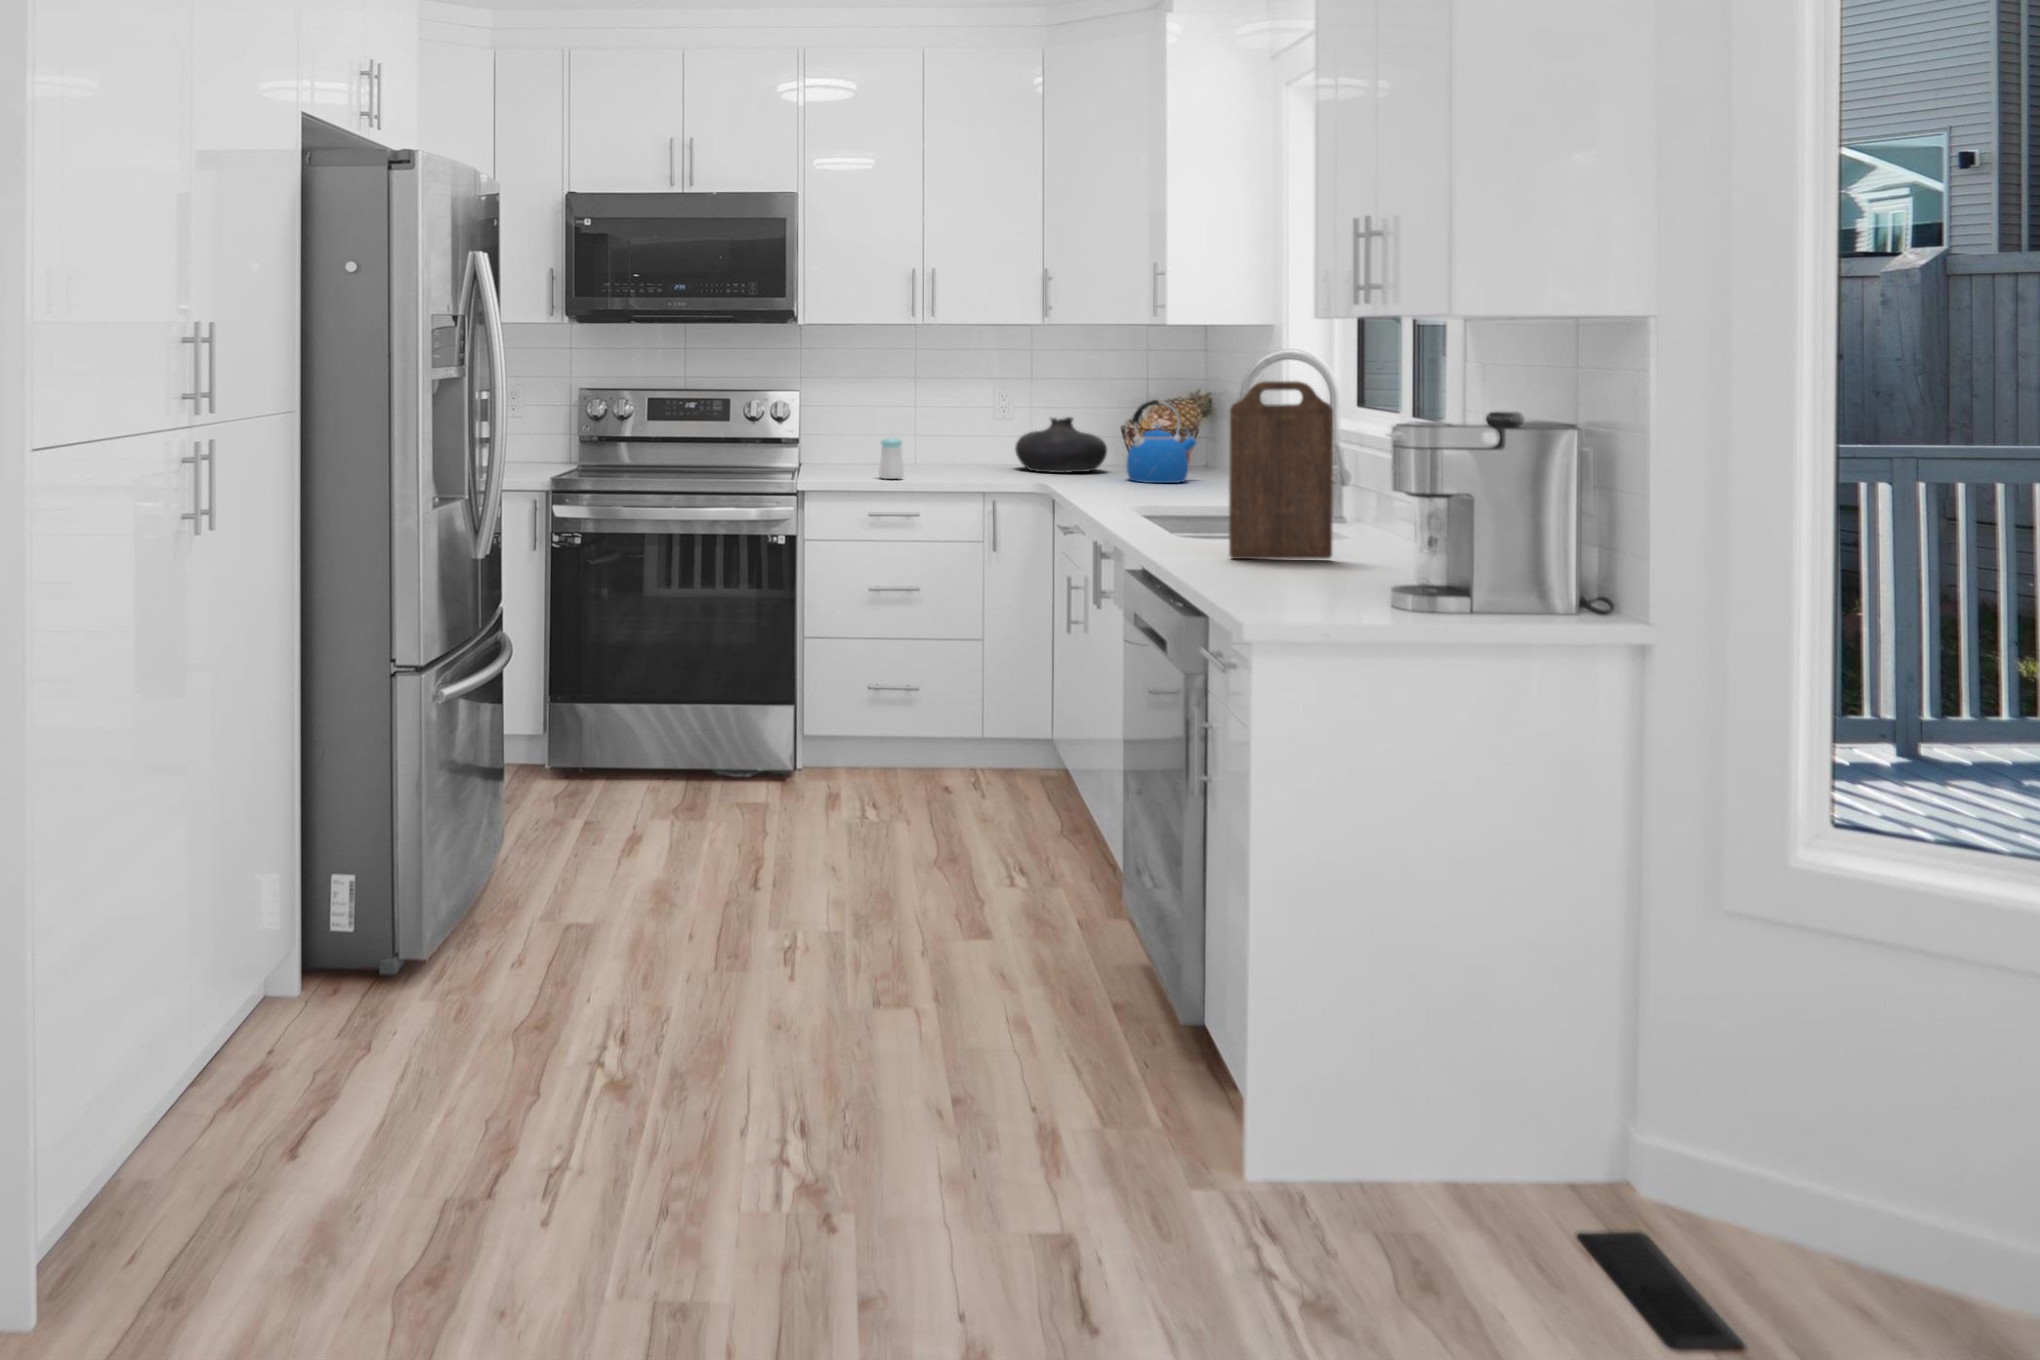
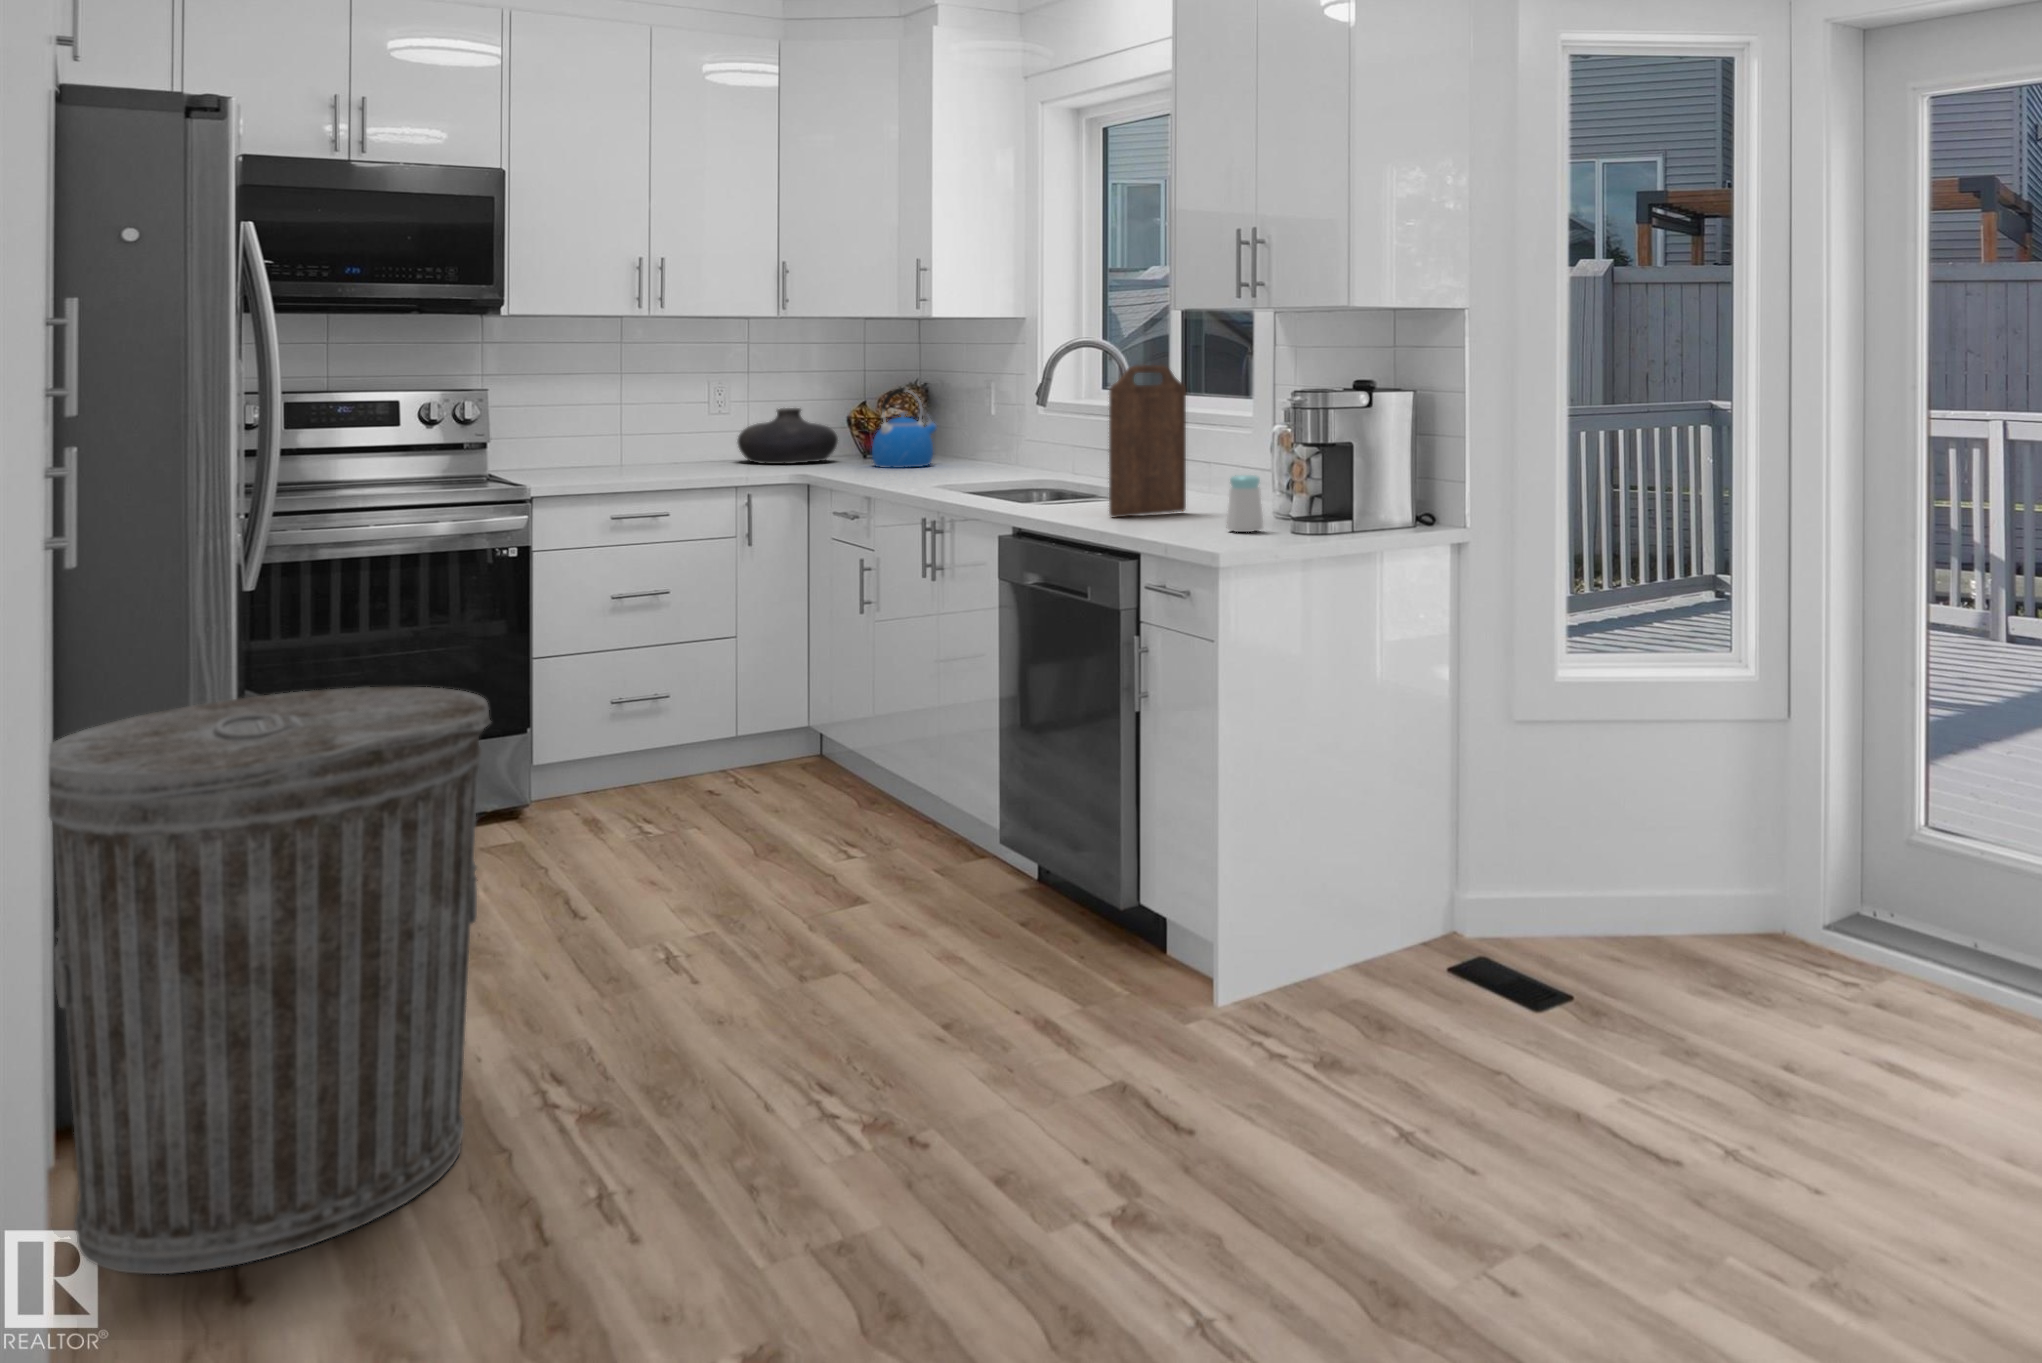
salt shaker: present [879,438,903,479] -> present [1226,475,1263,532]
trash can: none [252,647,559,1119] -> present [49,687,490,1274]

